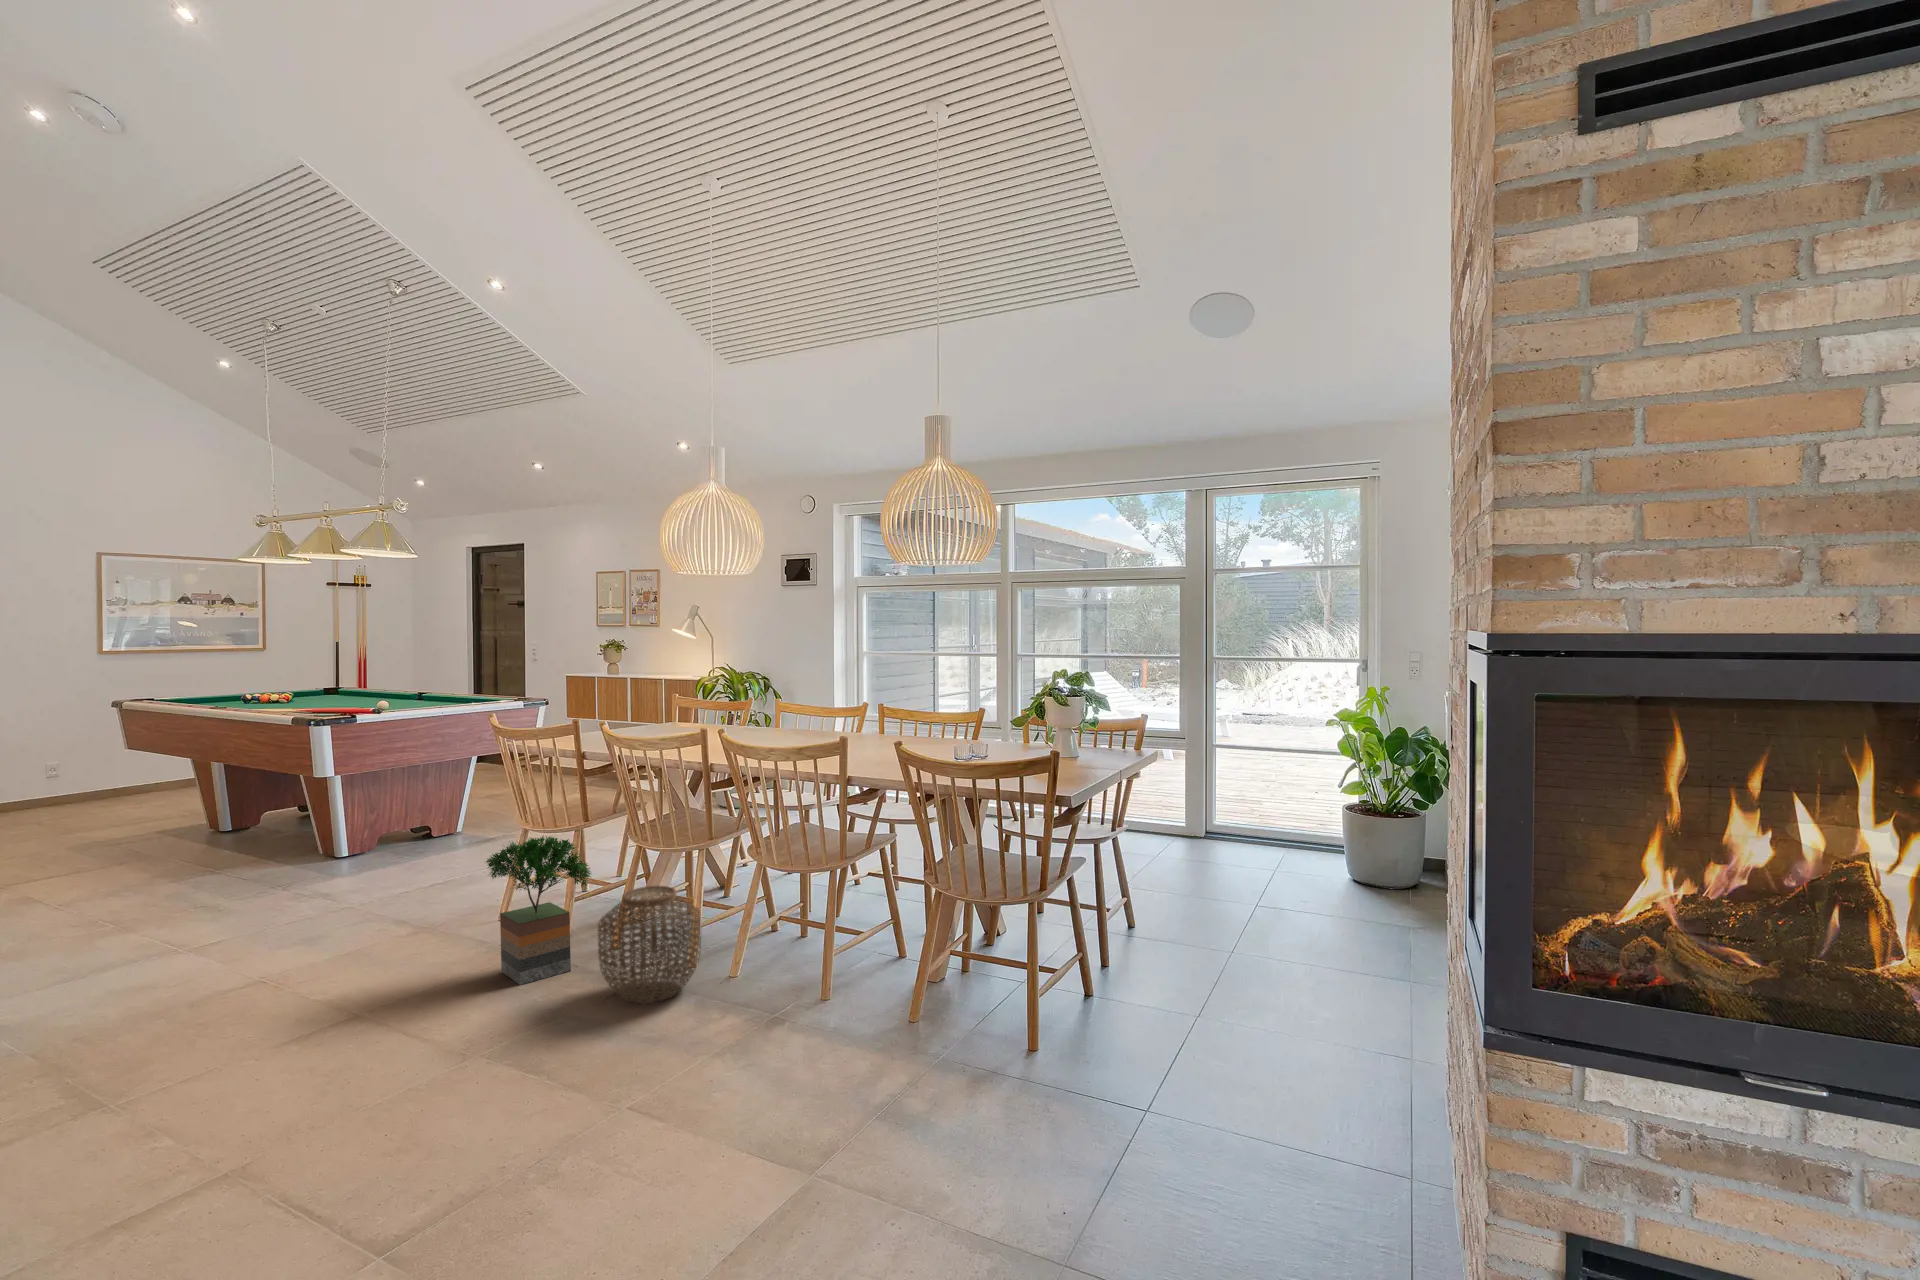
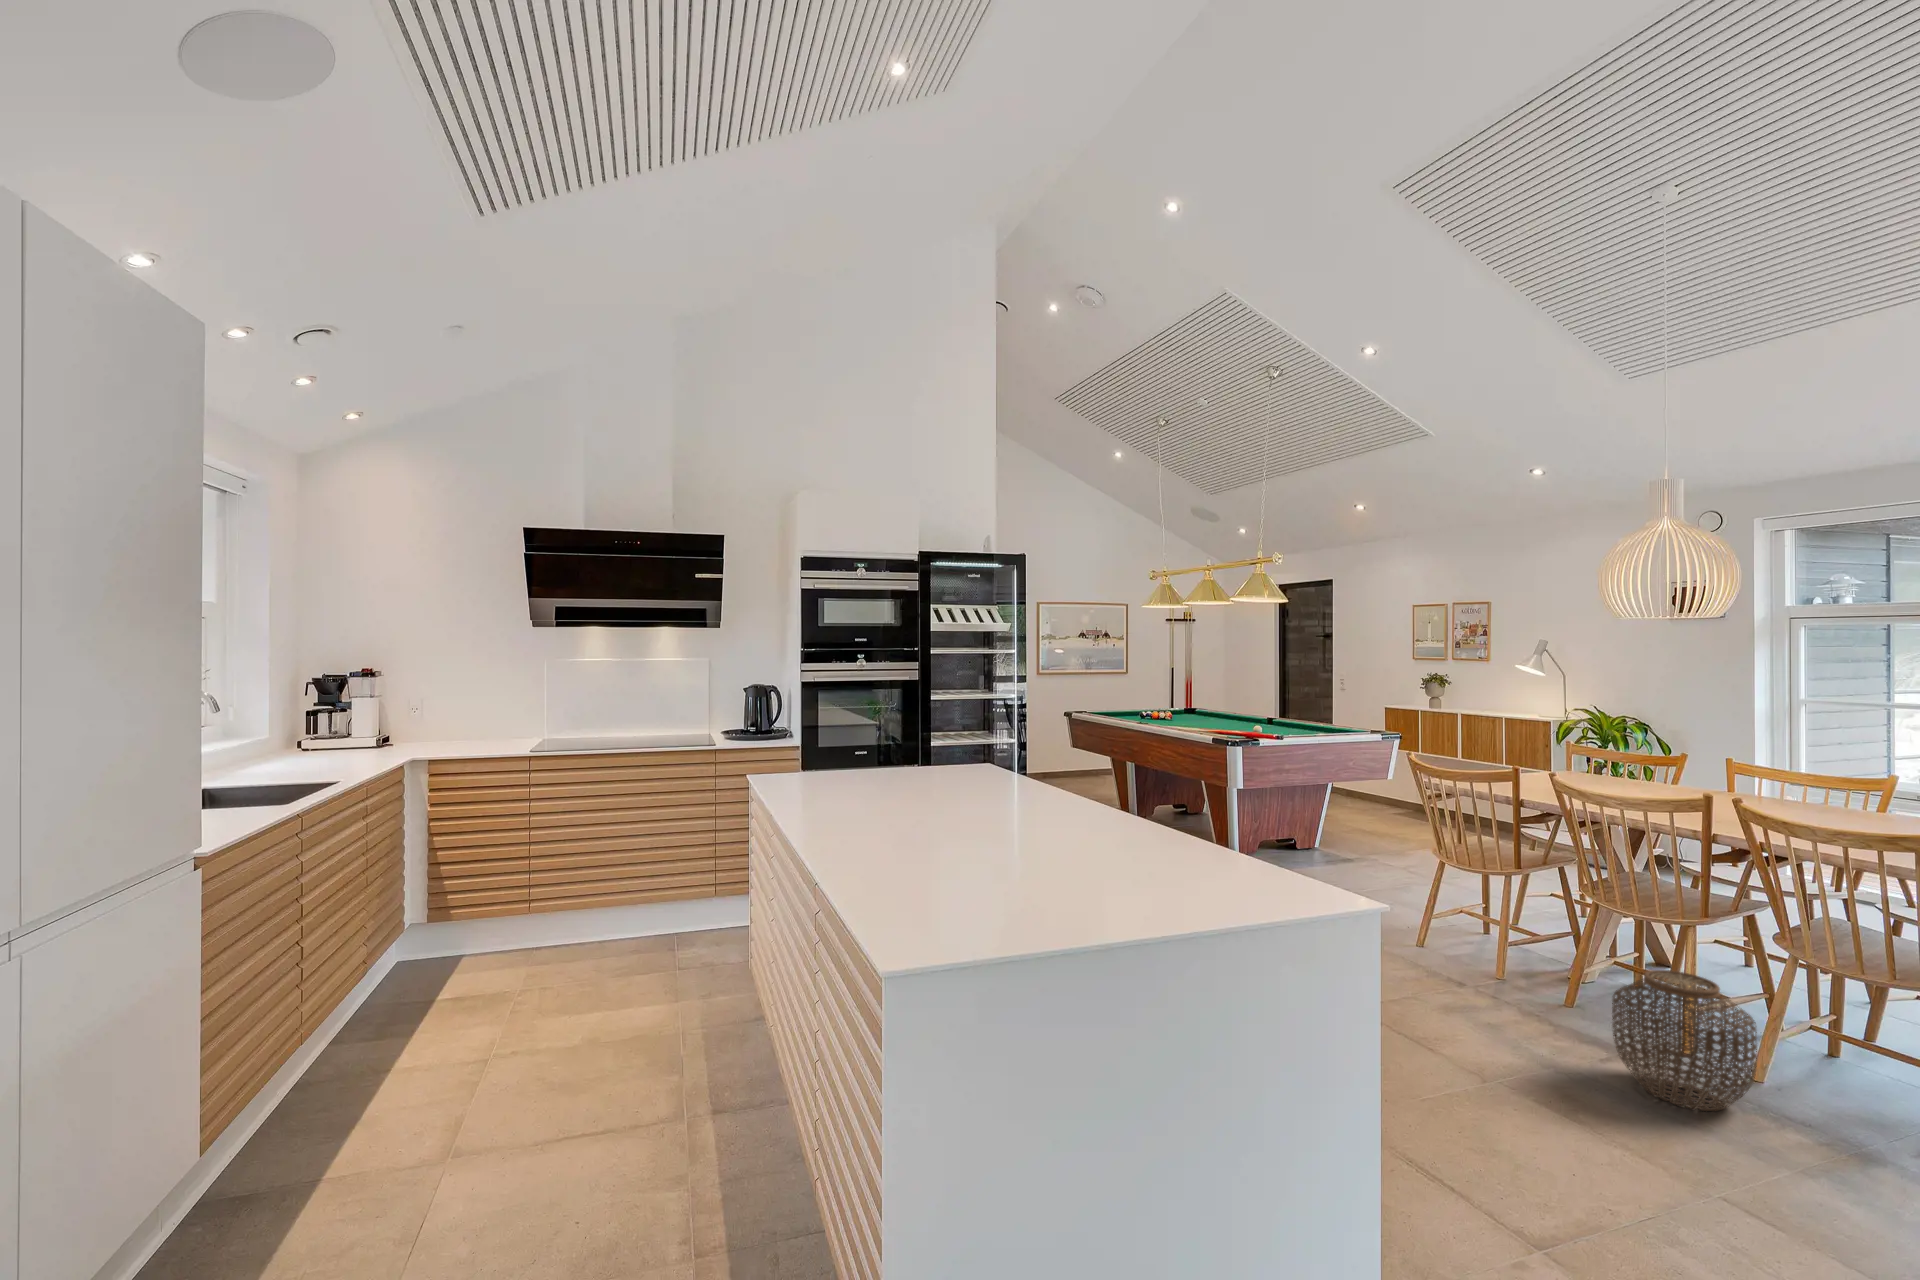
potted tree: present [486,836,591,985] -> none [1451,884,1577,1037]

